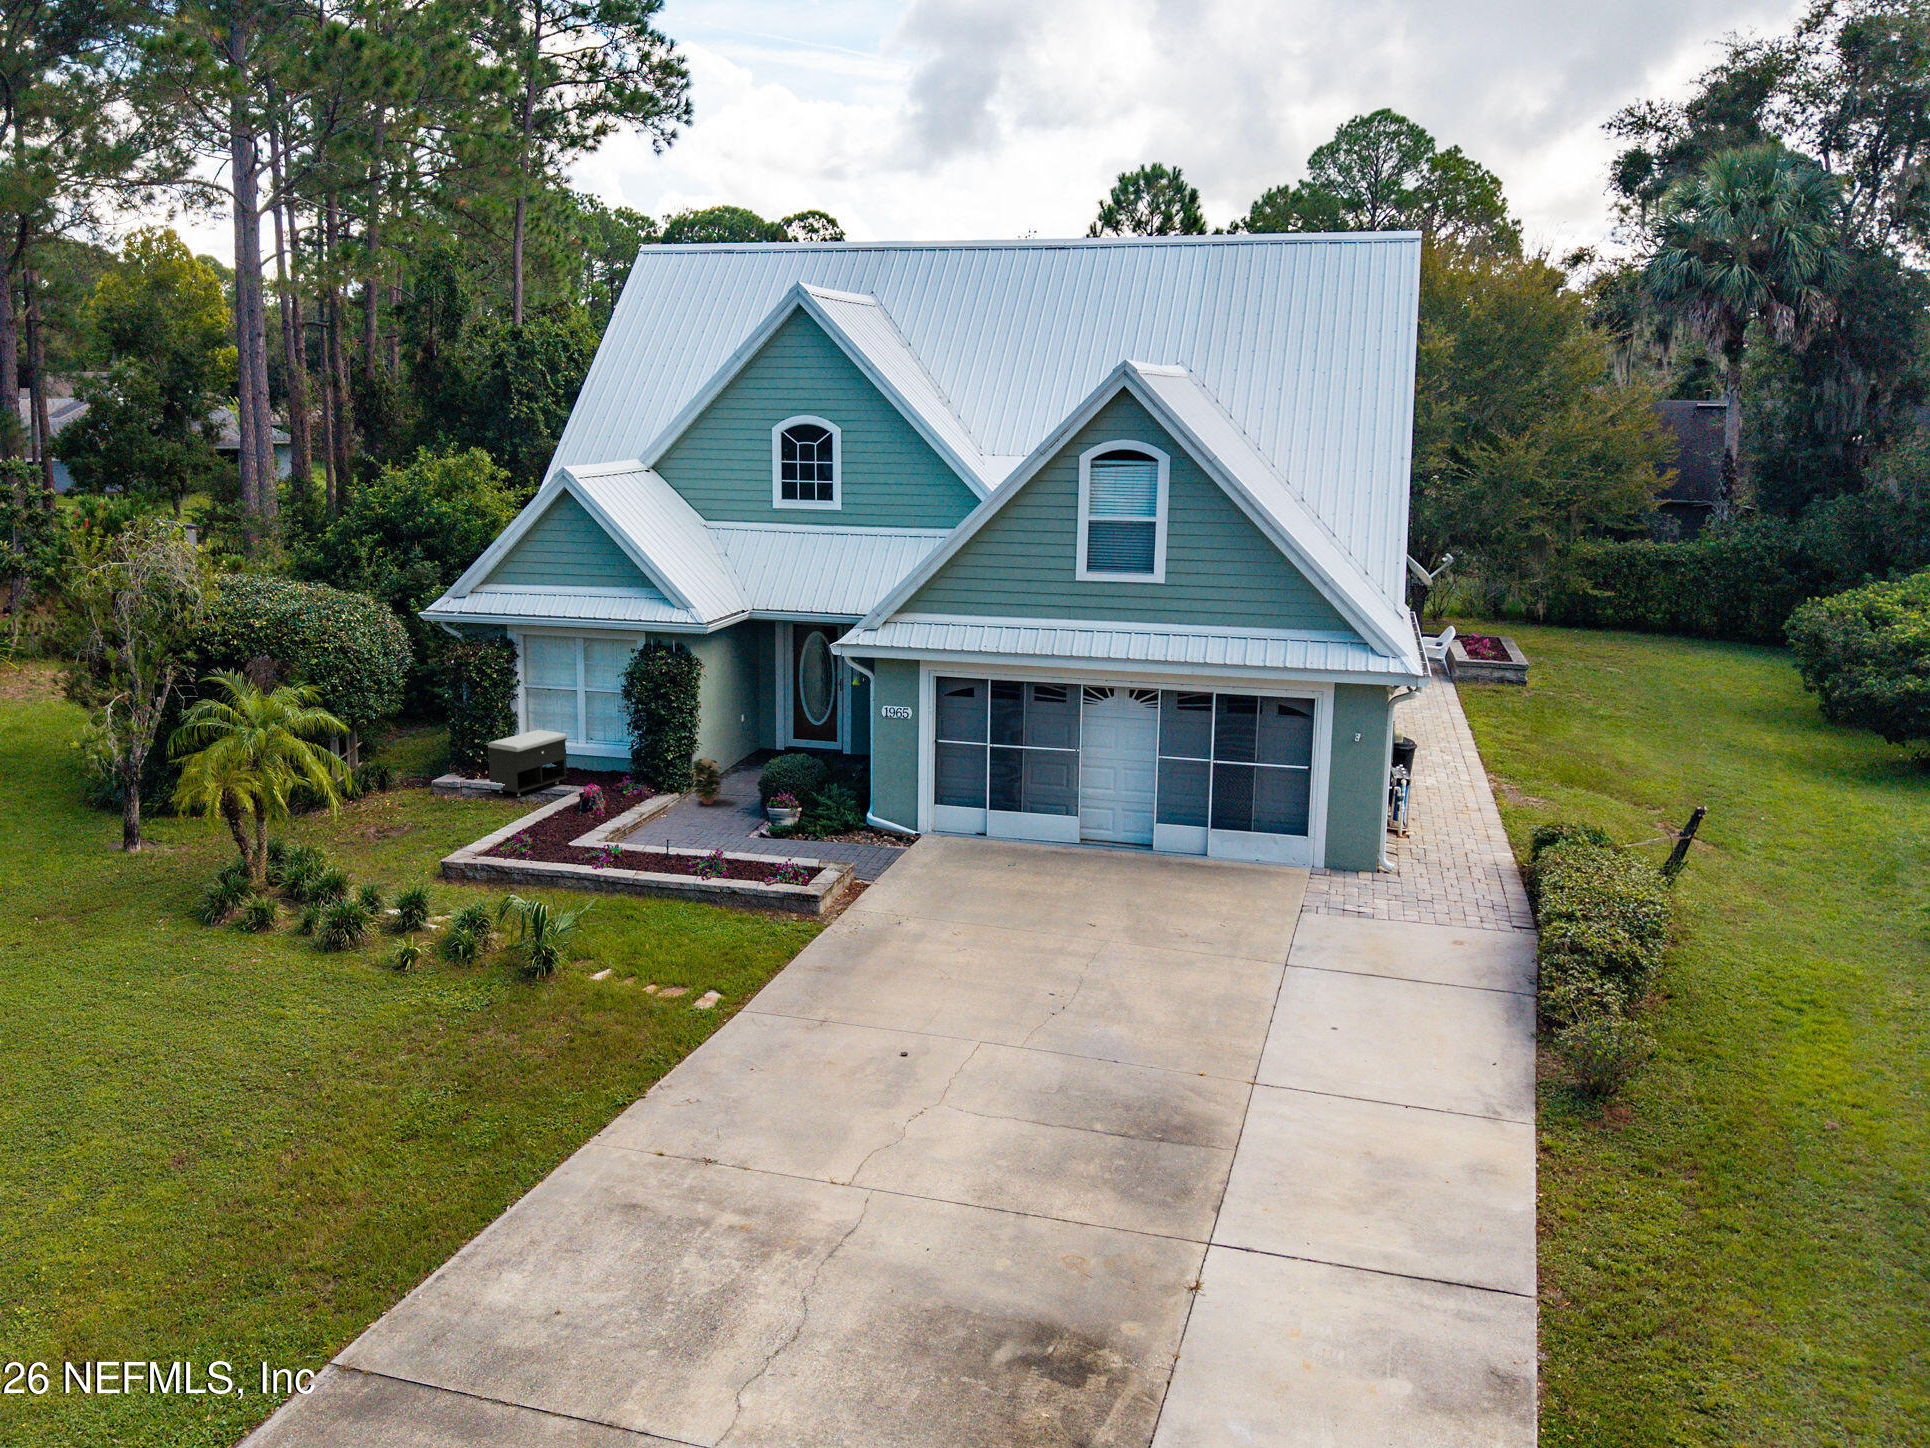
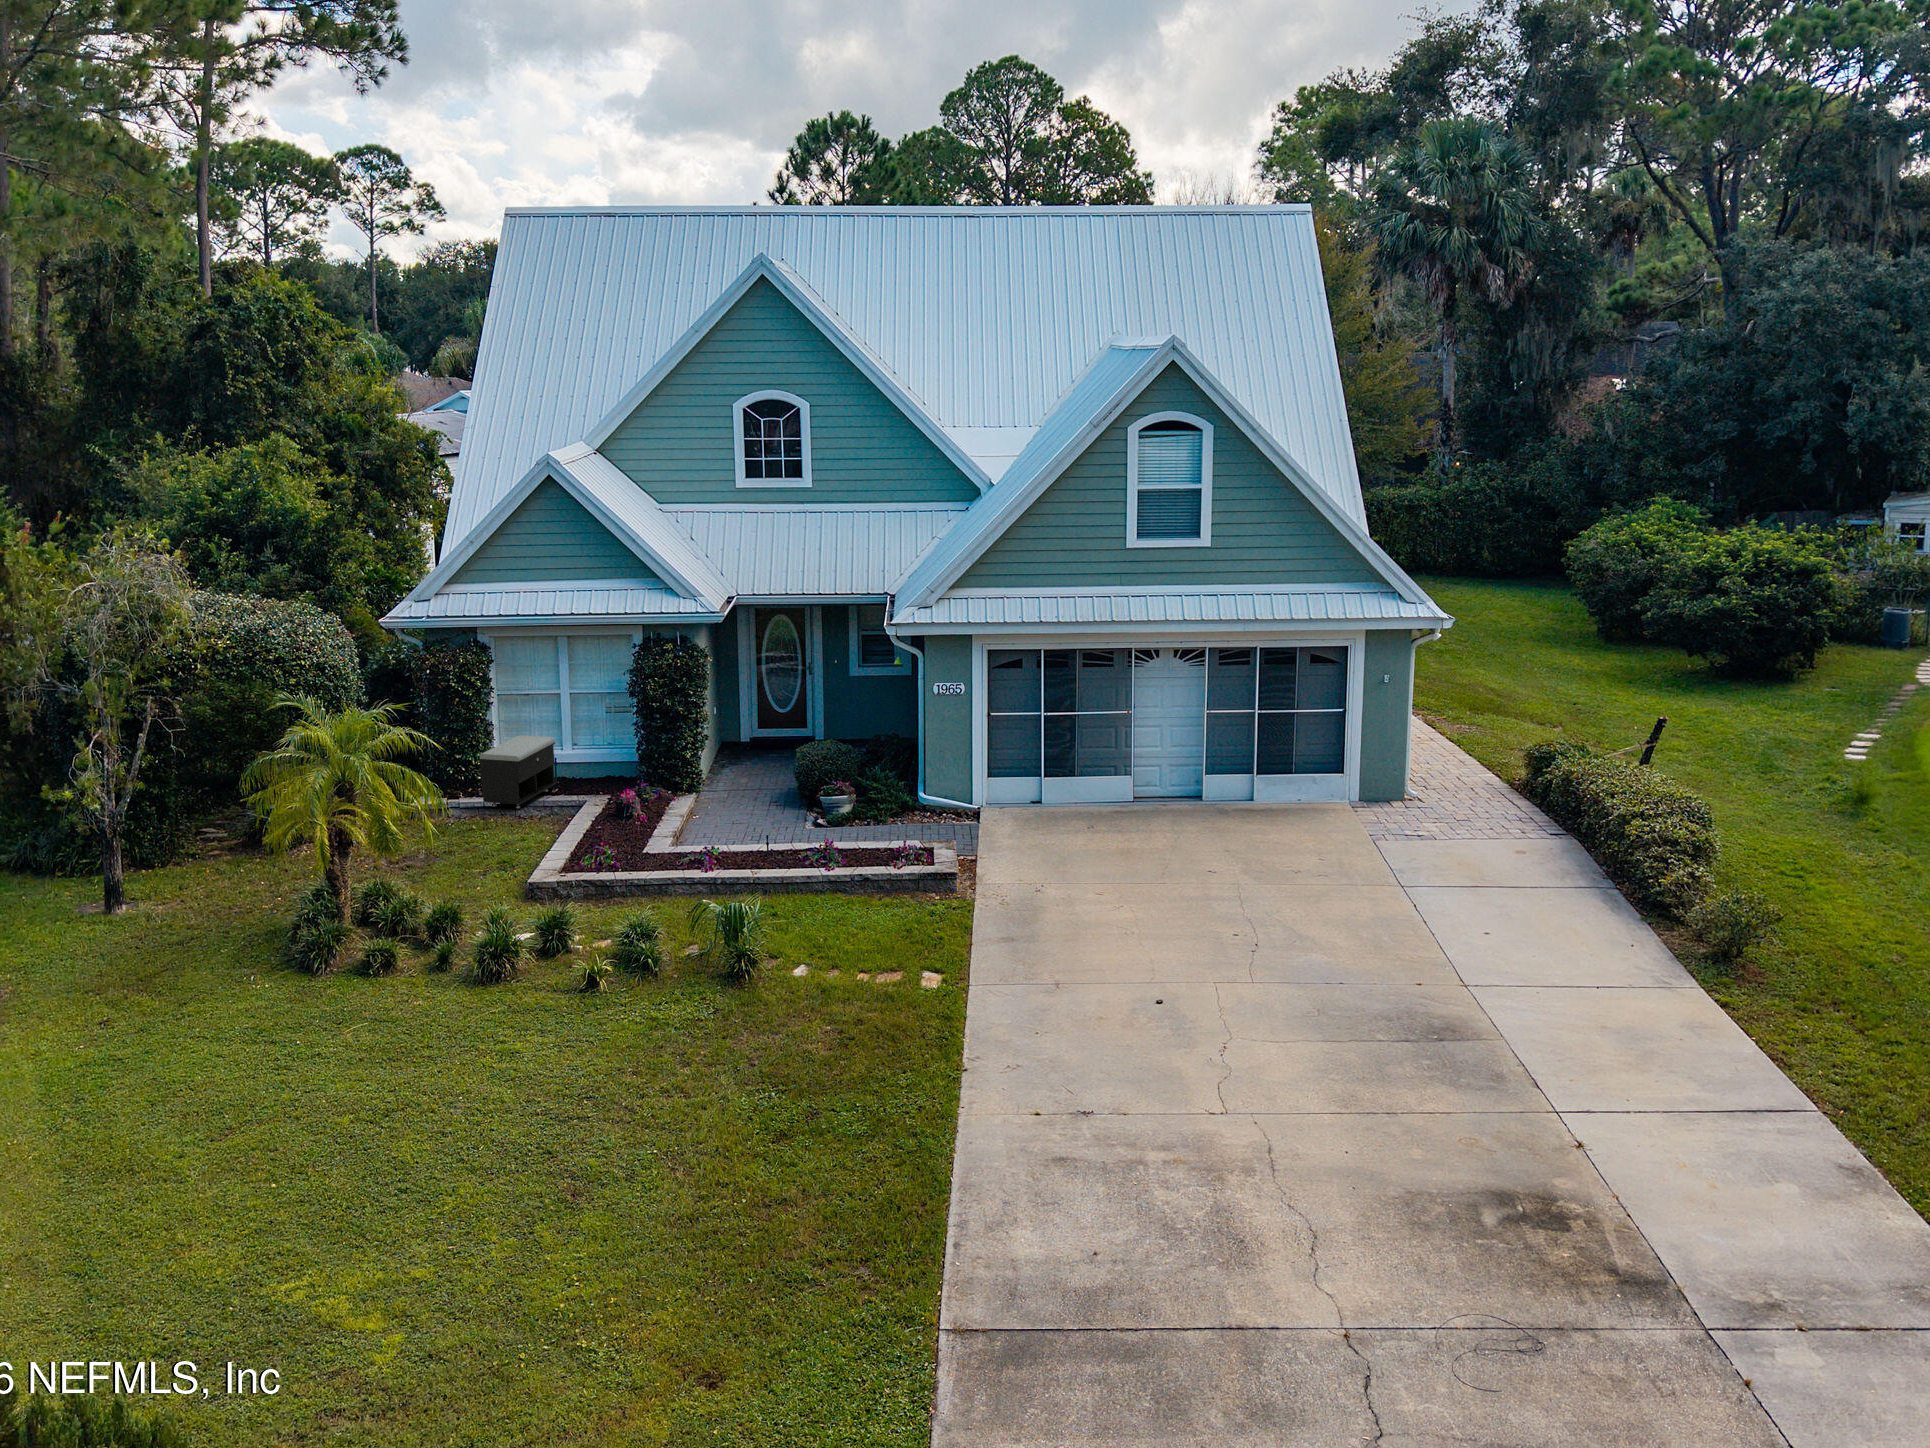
decorative plant: present [690,757,722,804] -> none [706,749,742,798]

